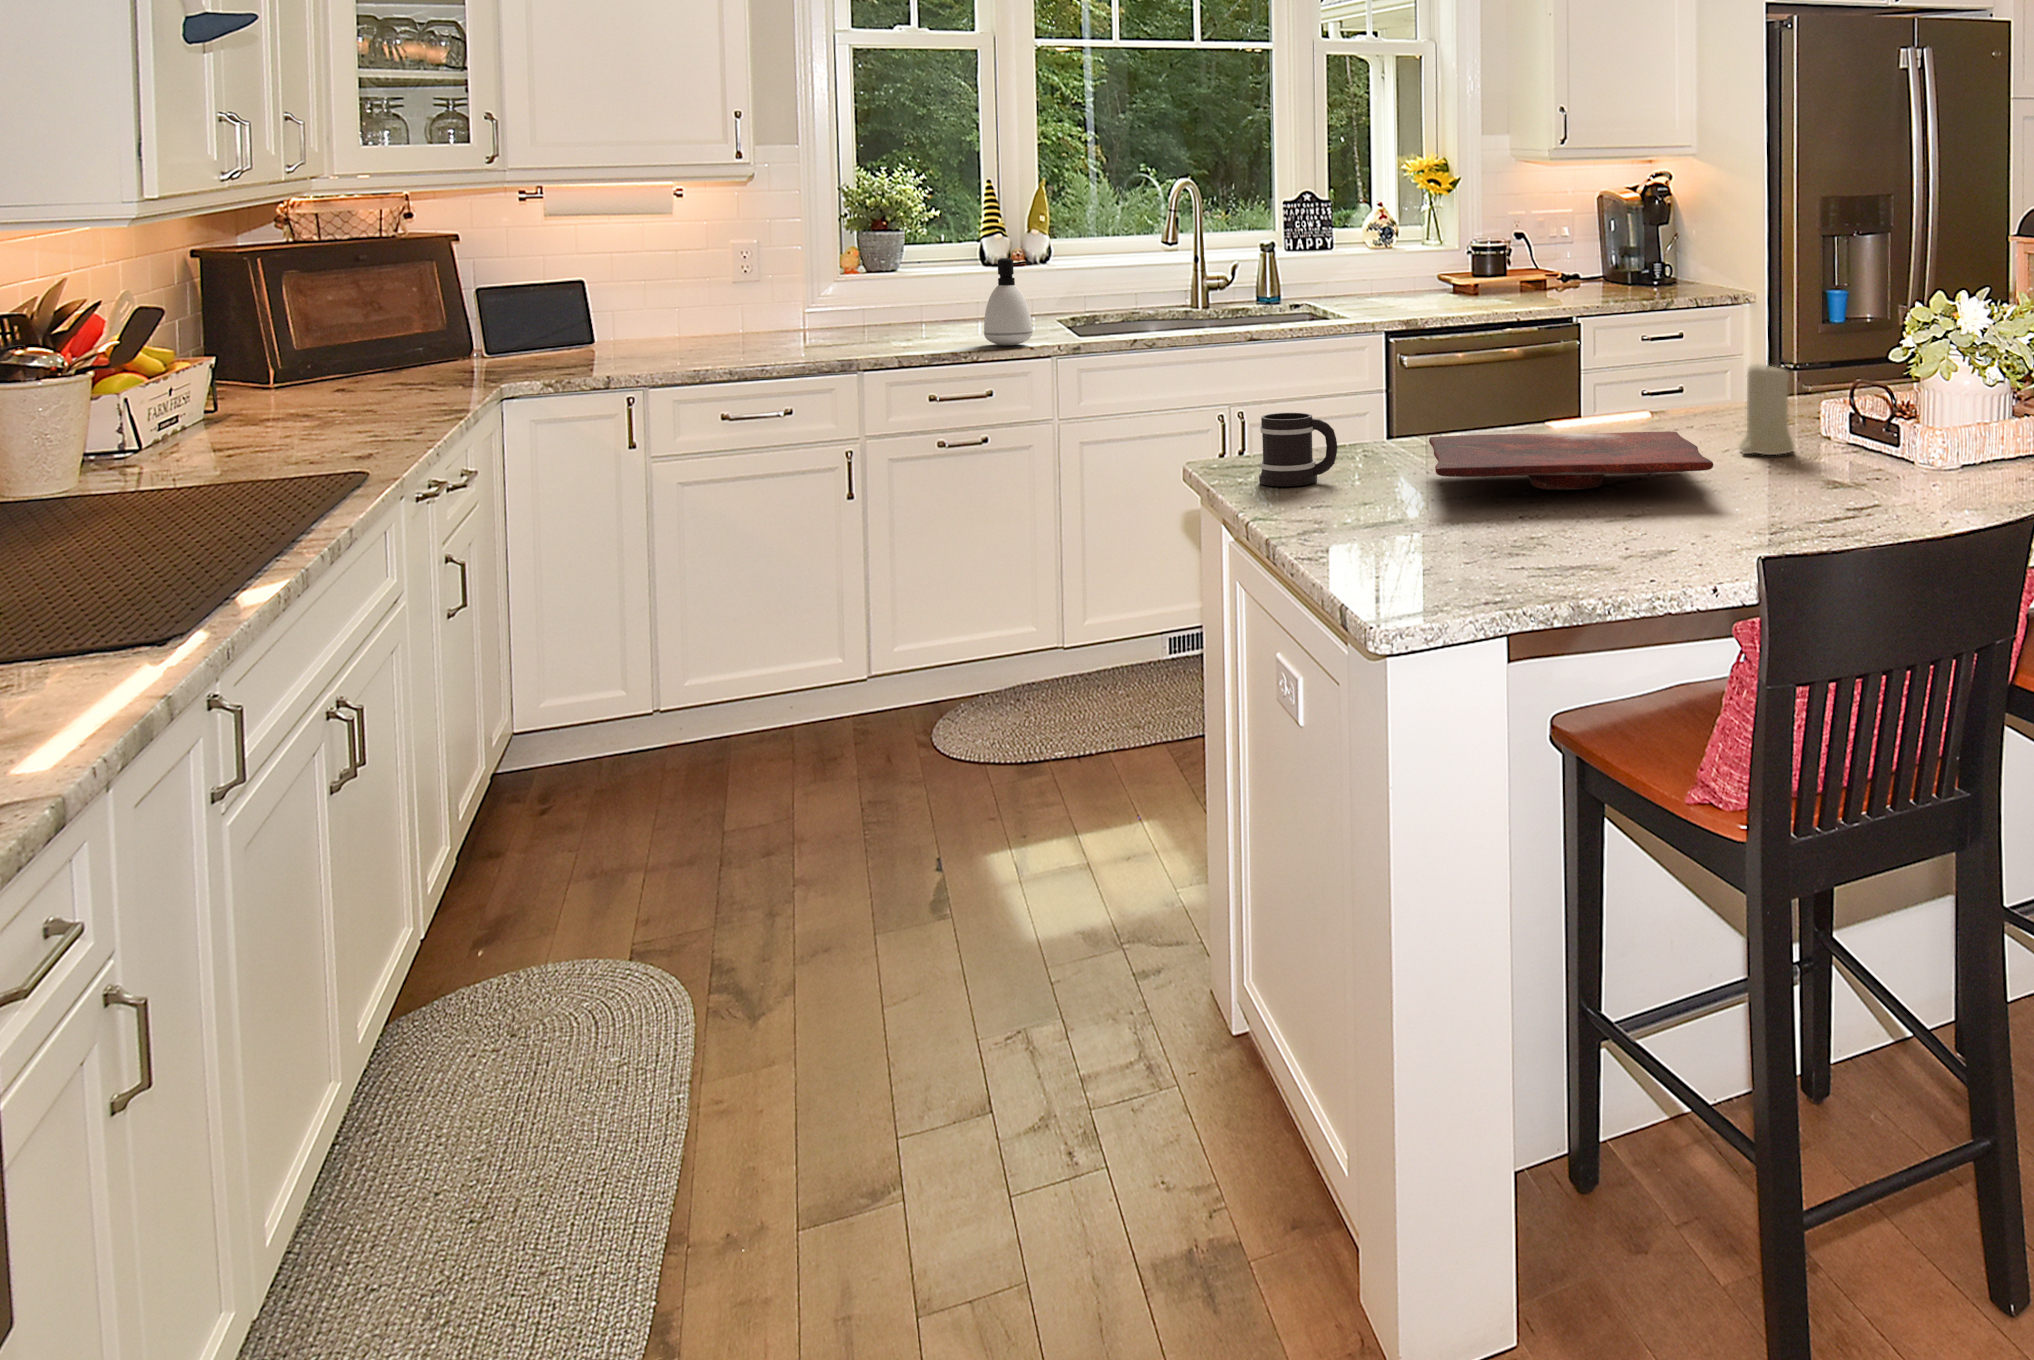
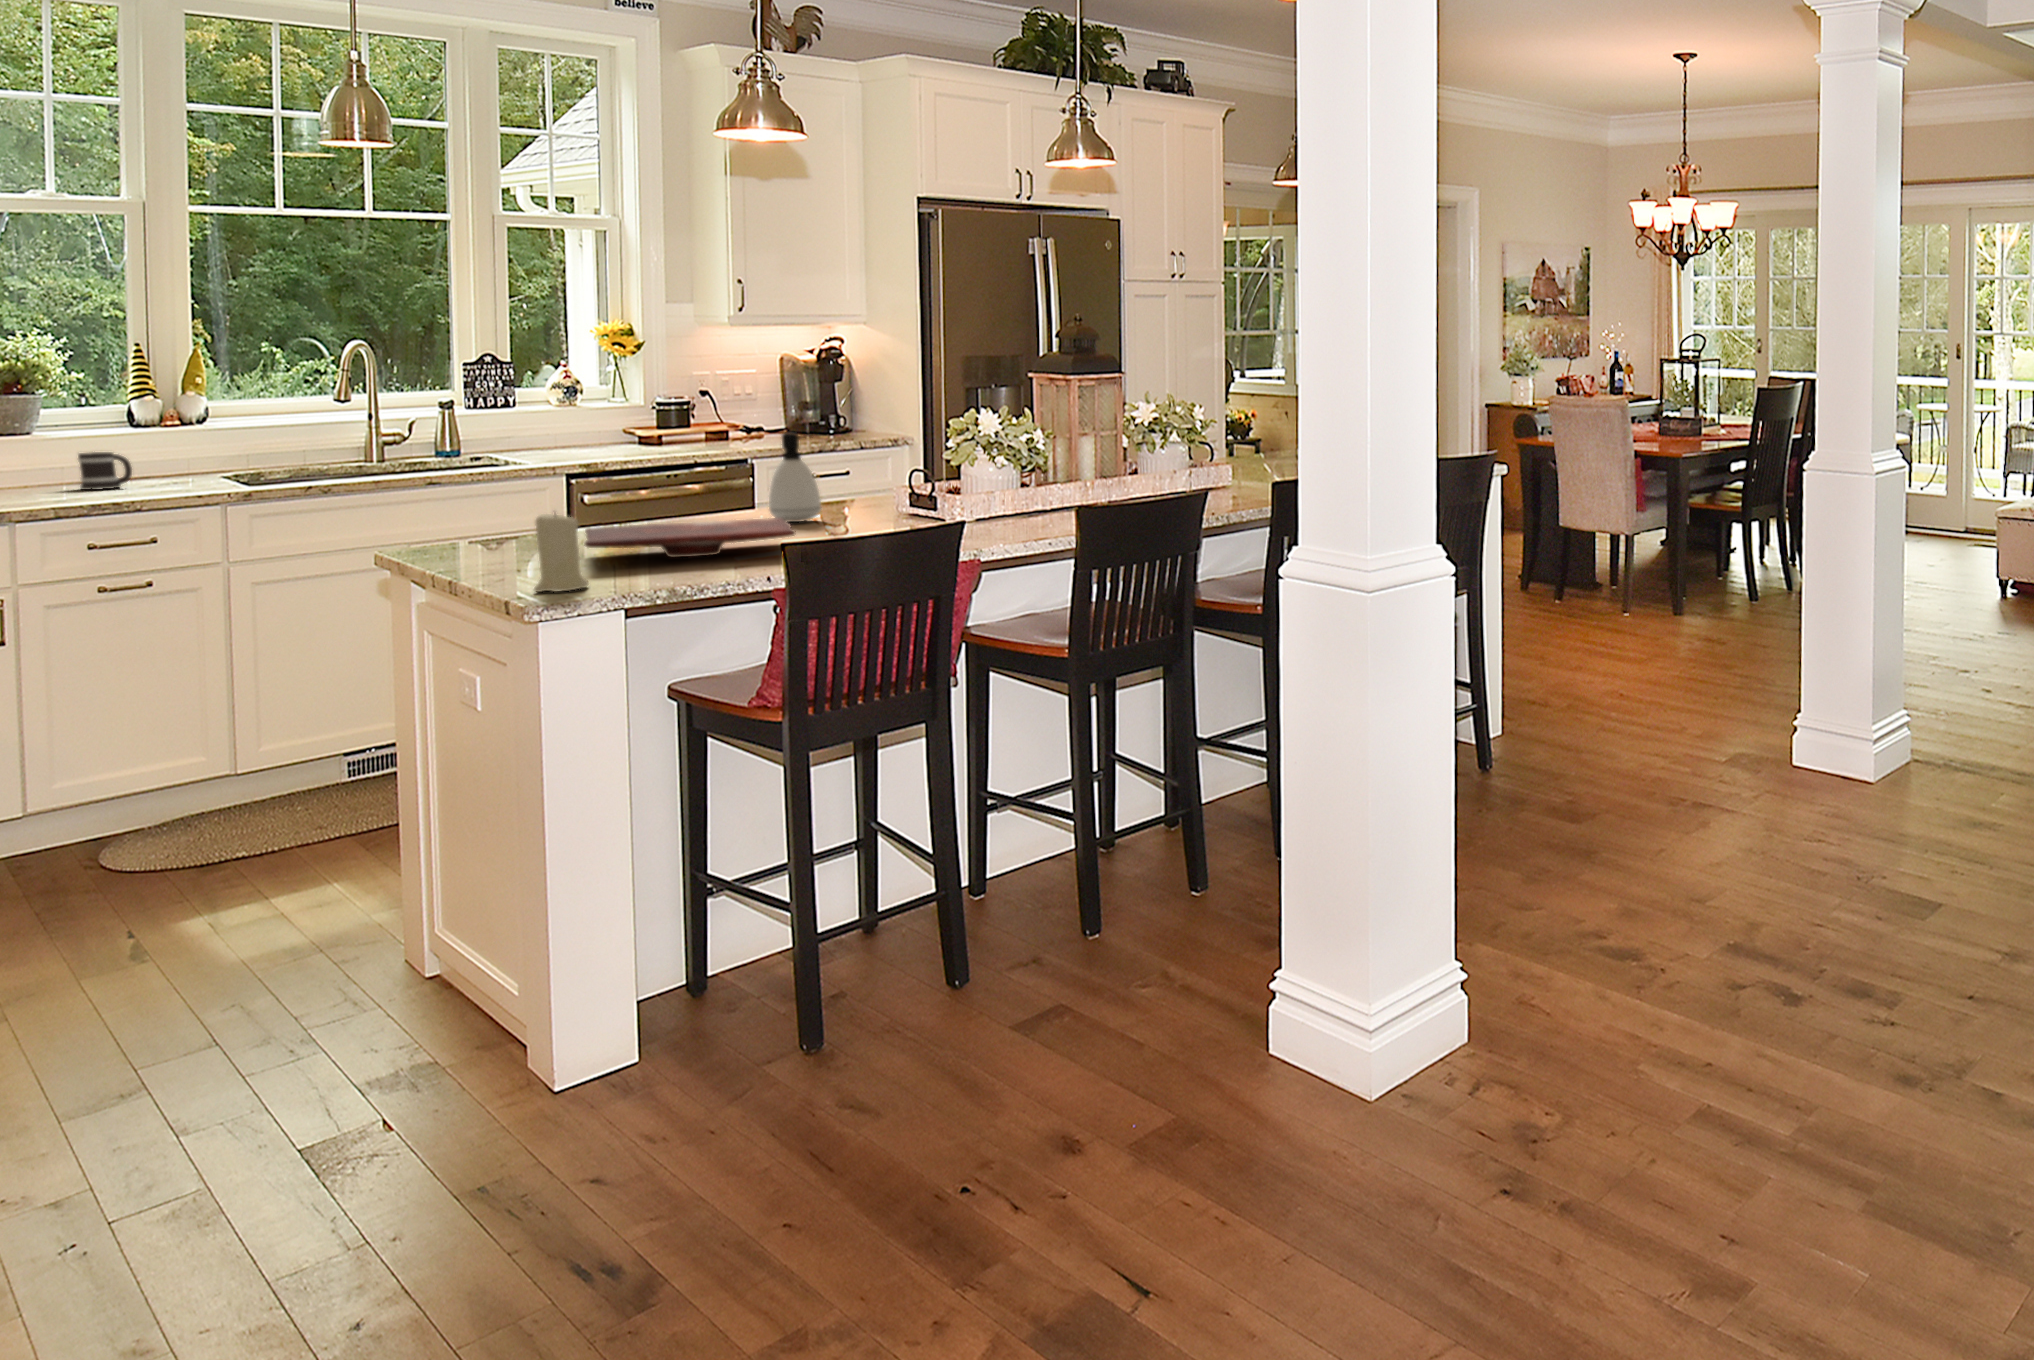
soap dispenser: present [984,258,1032,345] -> present [769,432,821,522]
candle: present [1739,364,1794,455] -> present [534,514,589,592]
mug: present [1259,413,1338,486] -> present [78,452,132,490]

